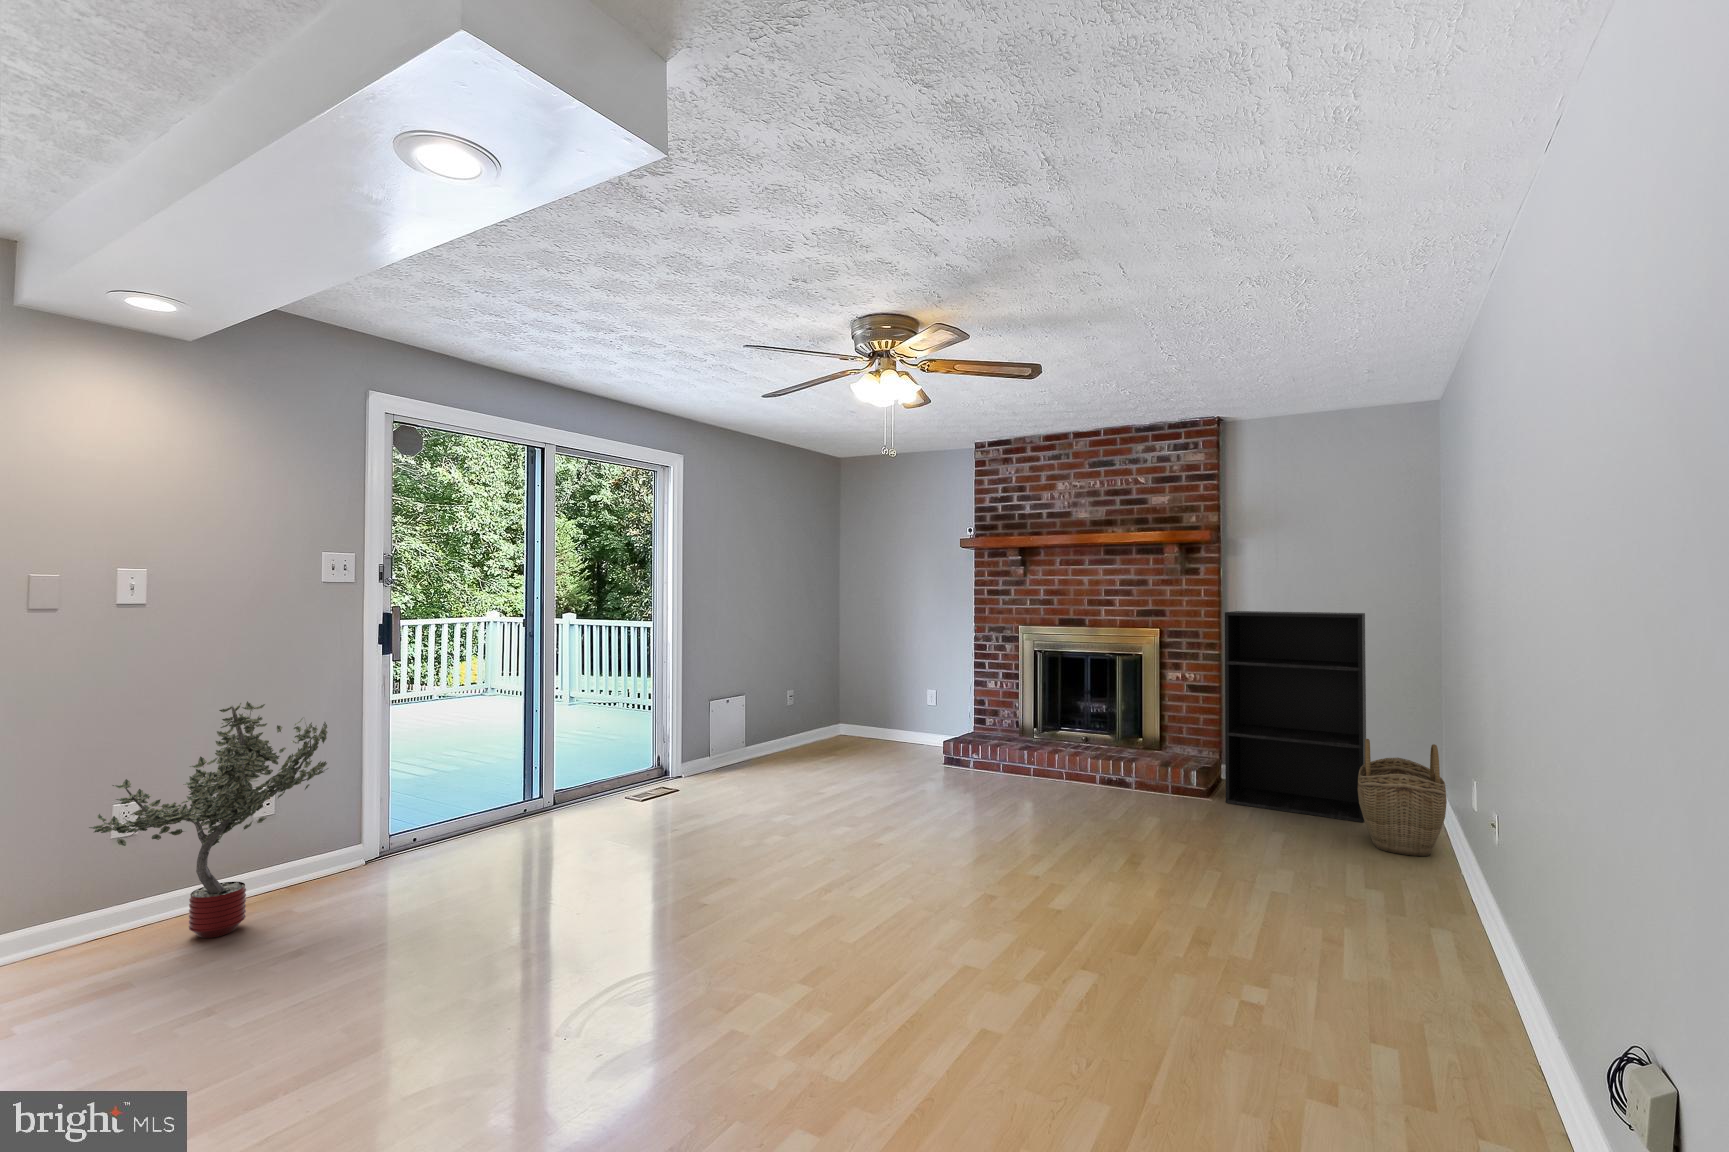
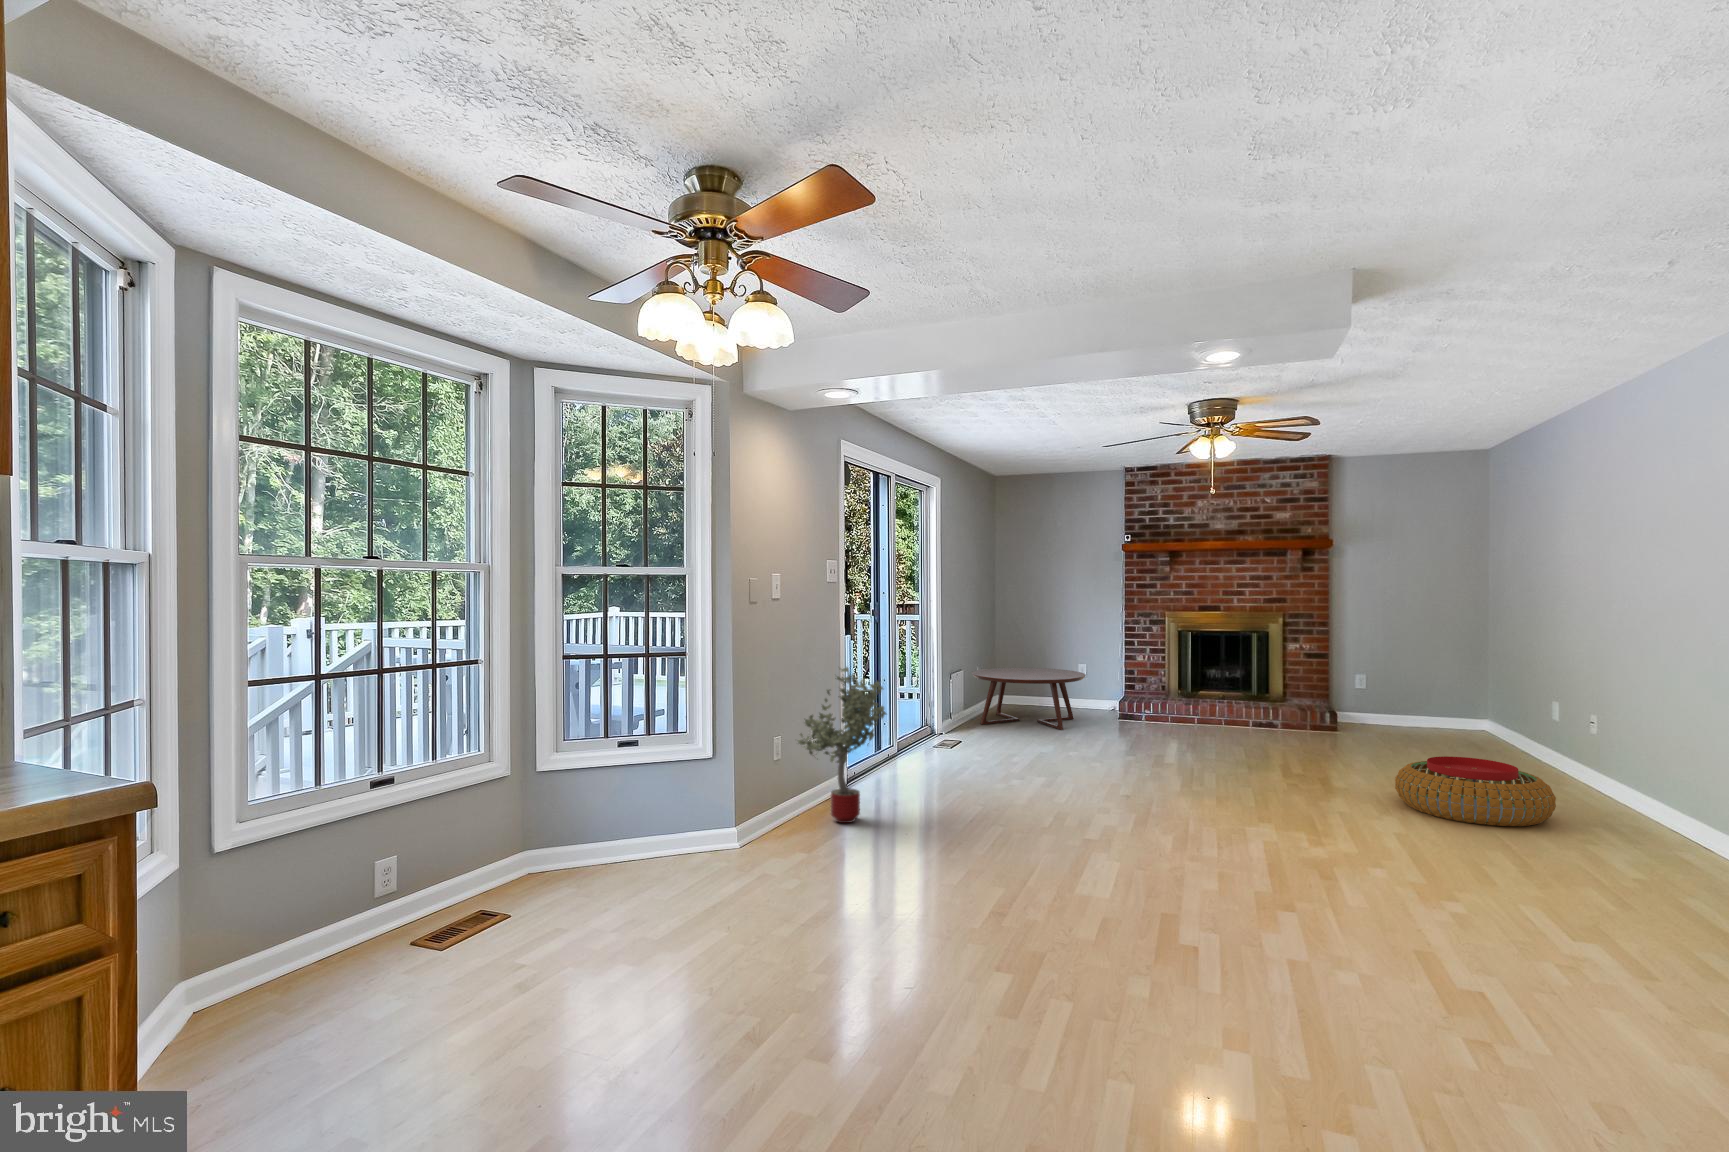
bookshelf: present [1225,611,1366,822] -> none [1346,599,1452,741]
coffee table: none [751,693,893,778] -> present [971,668,1086,730]
woven basket: present [1358,739,1447,856] -> none [1458,683,1522,756]
pouf: none [1099,879,1348,1036] -> present [1395,756,1556,826]

